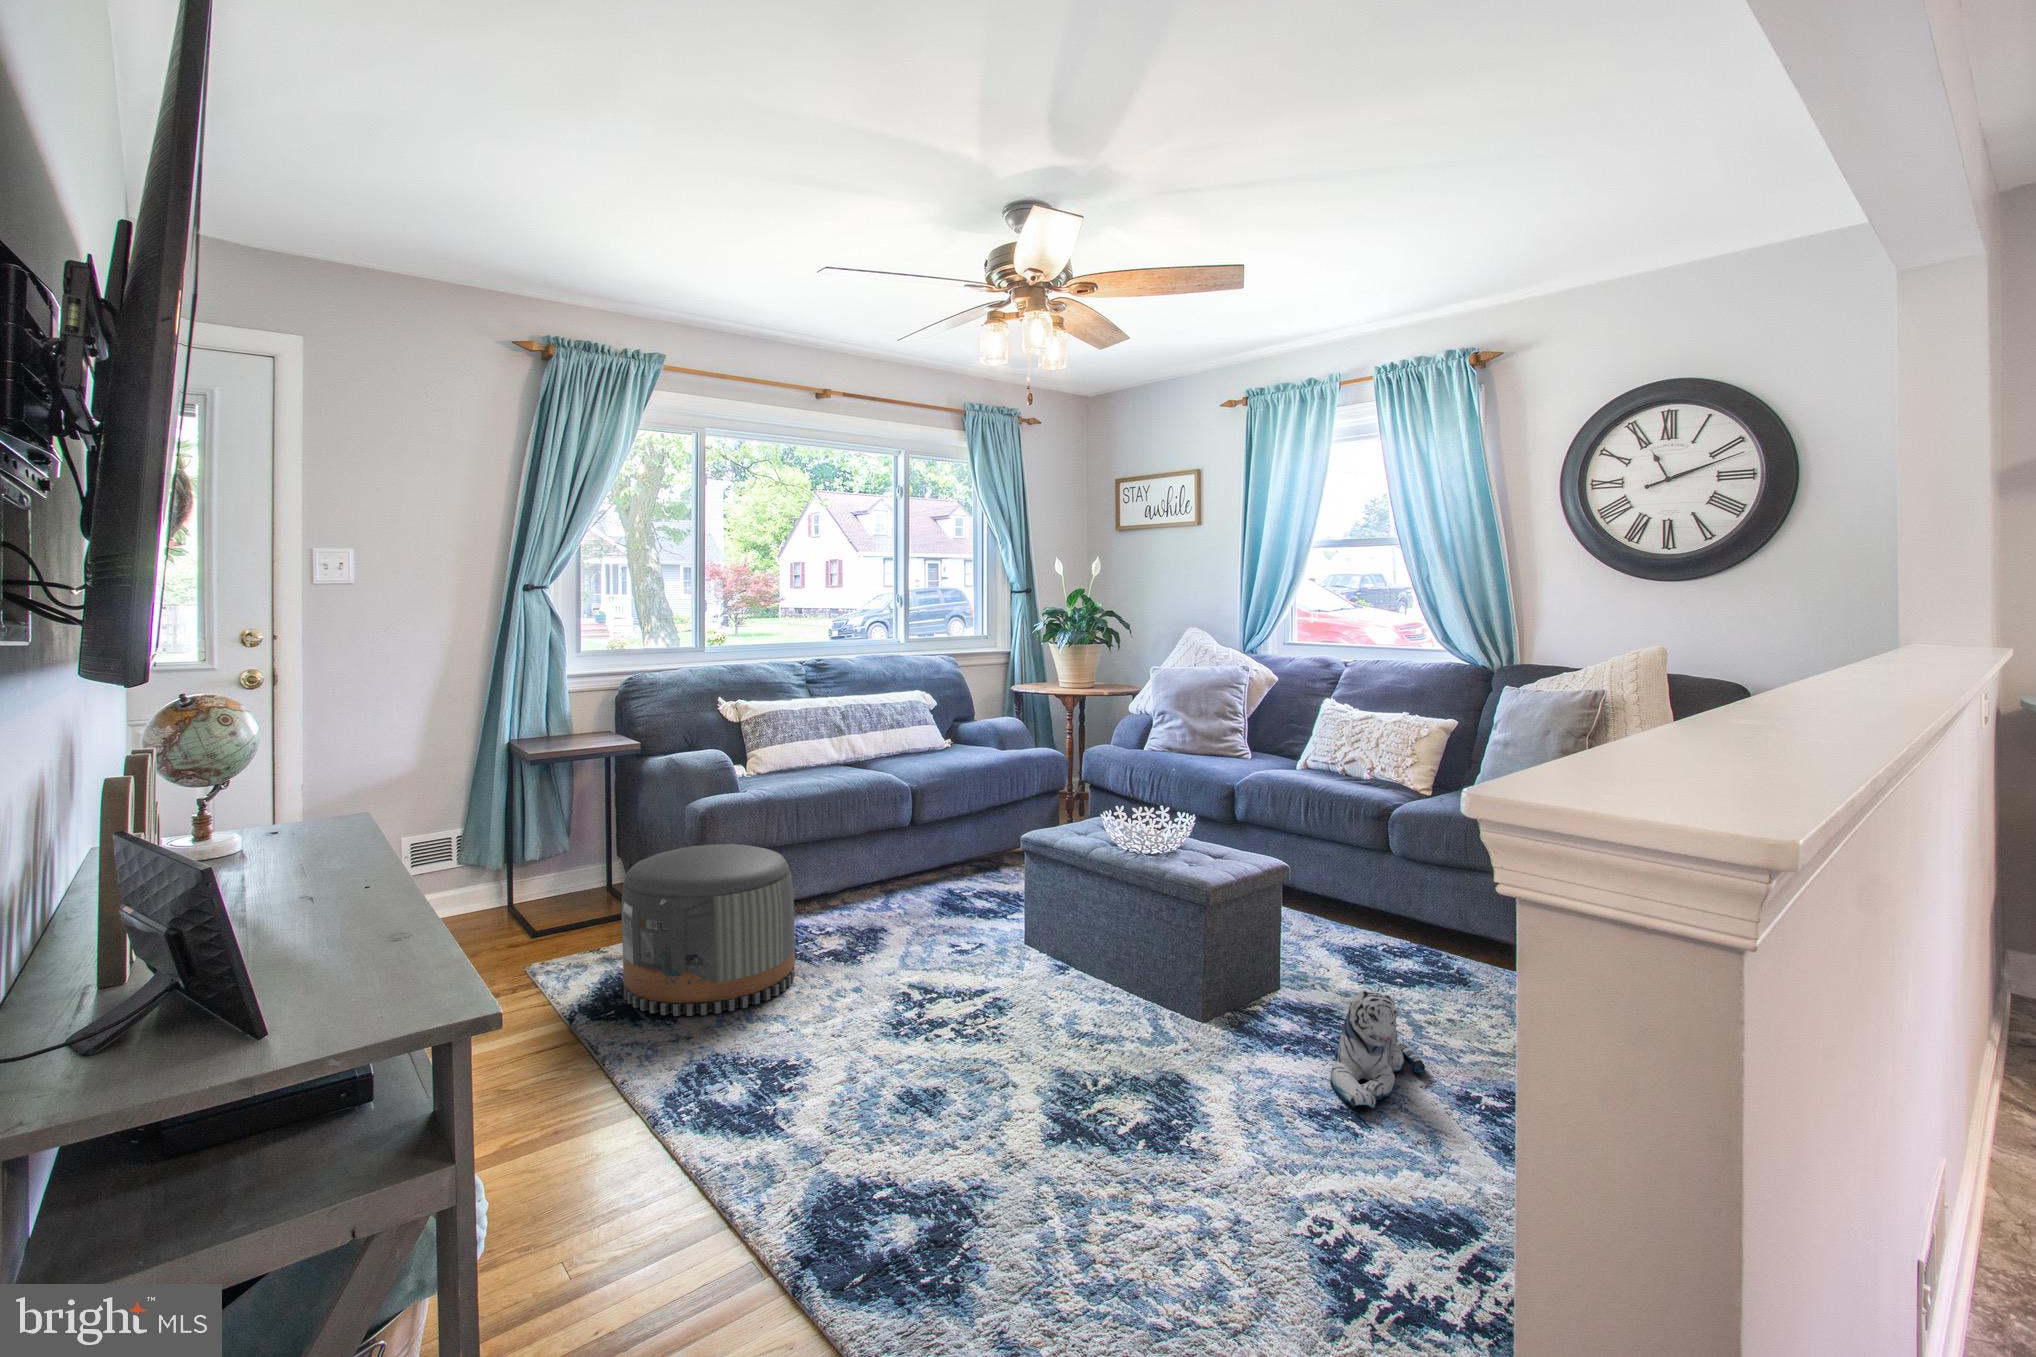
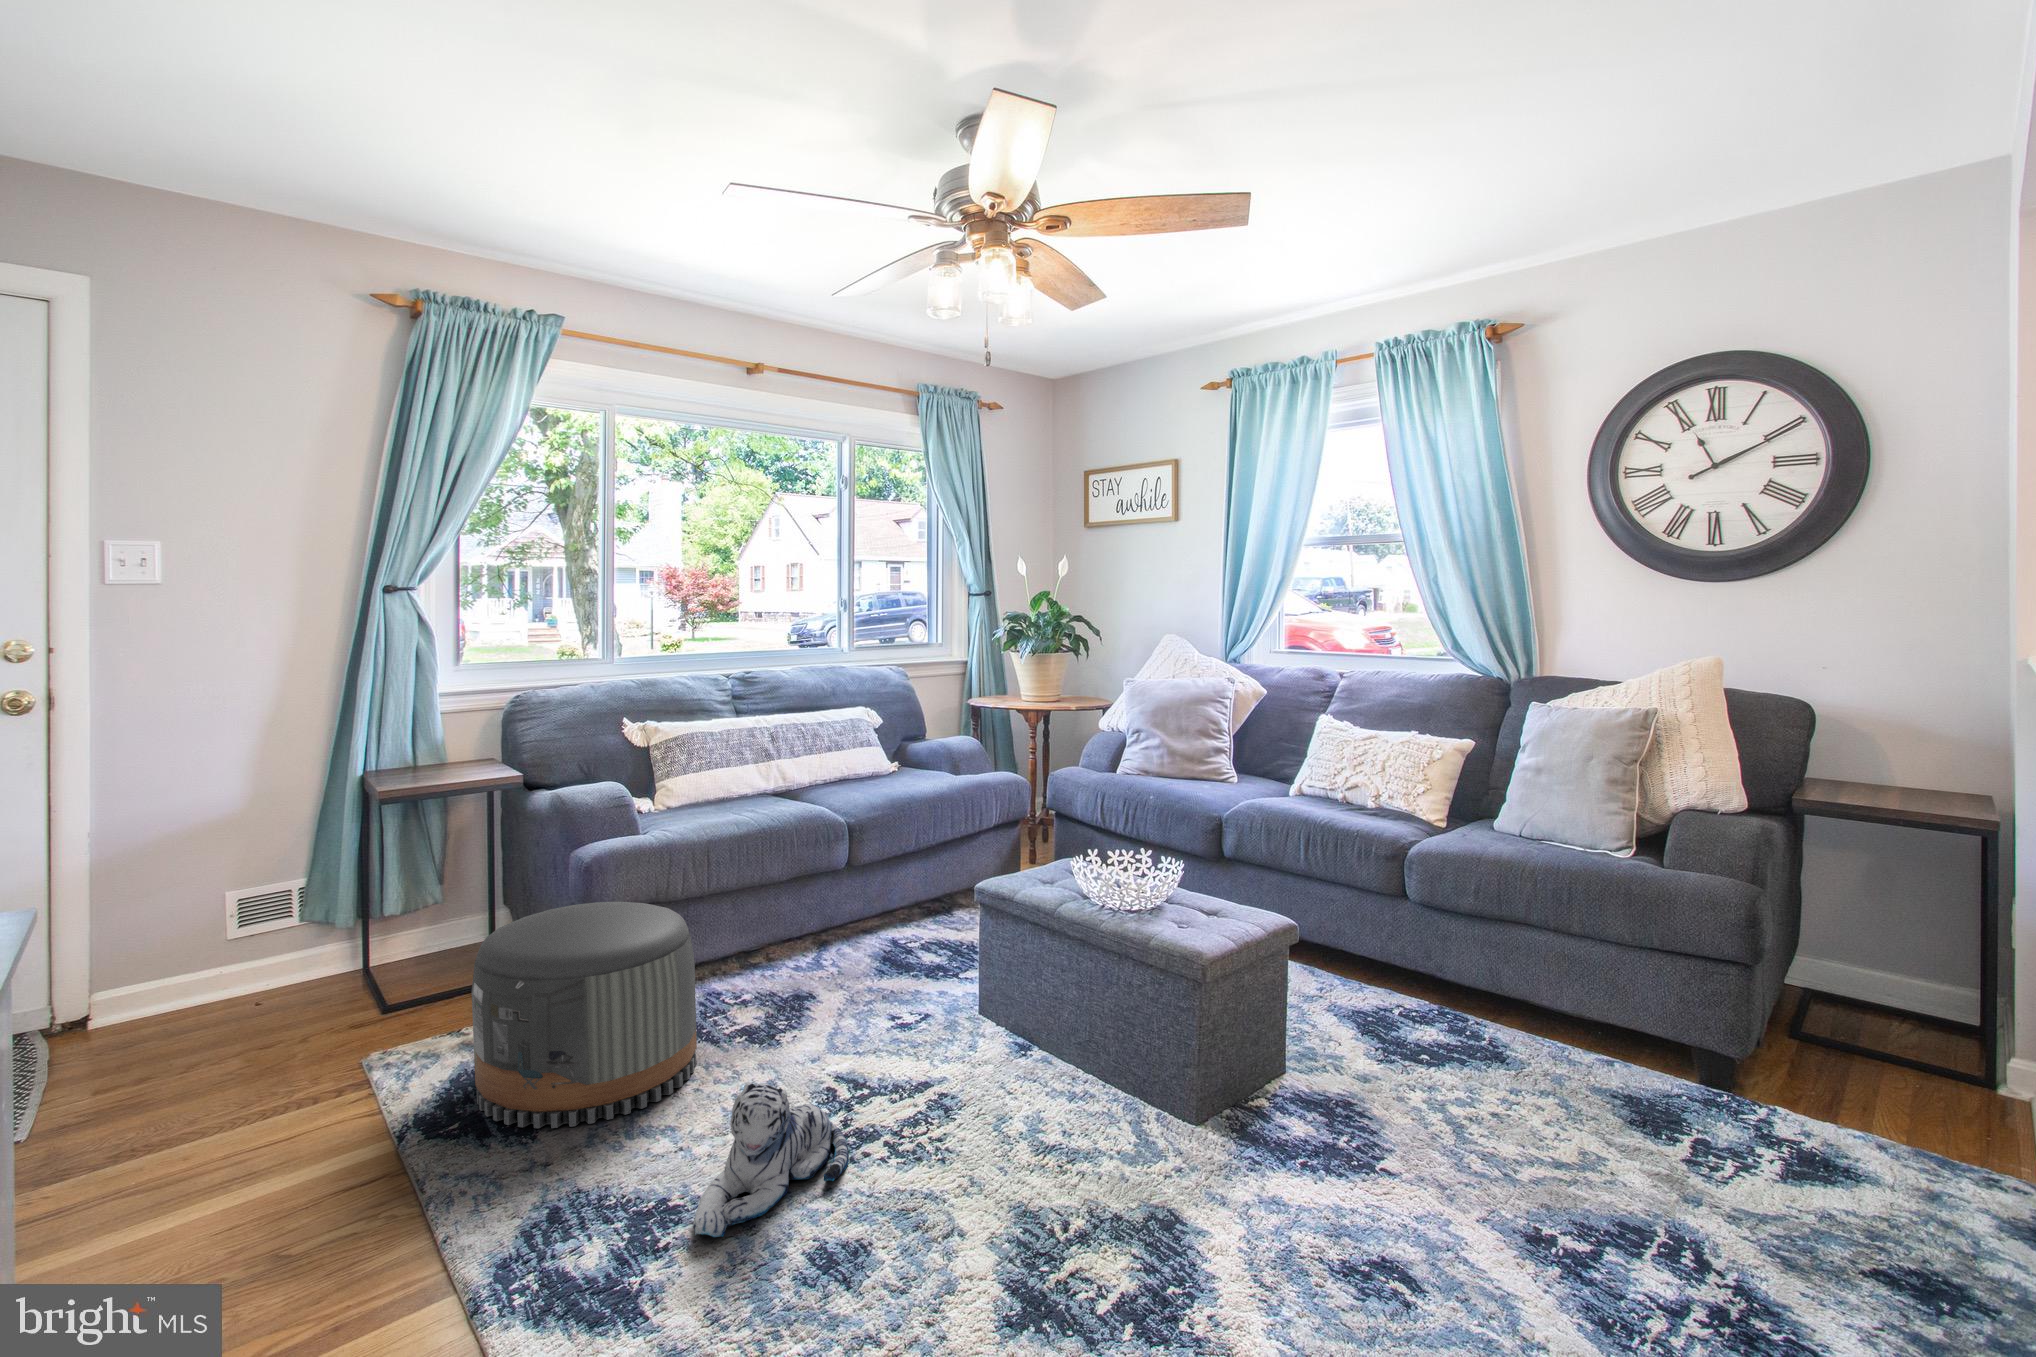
plush toy: present [1330,990,1425,1108] -> present [693,1083,849,1237]

